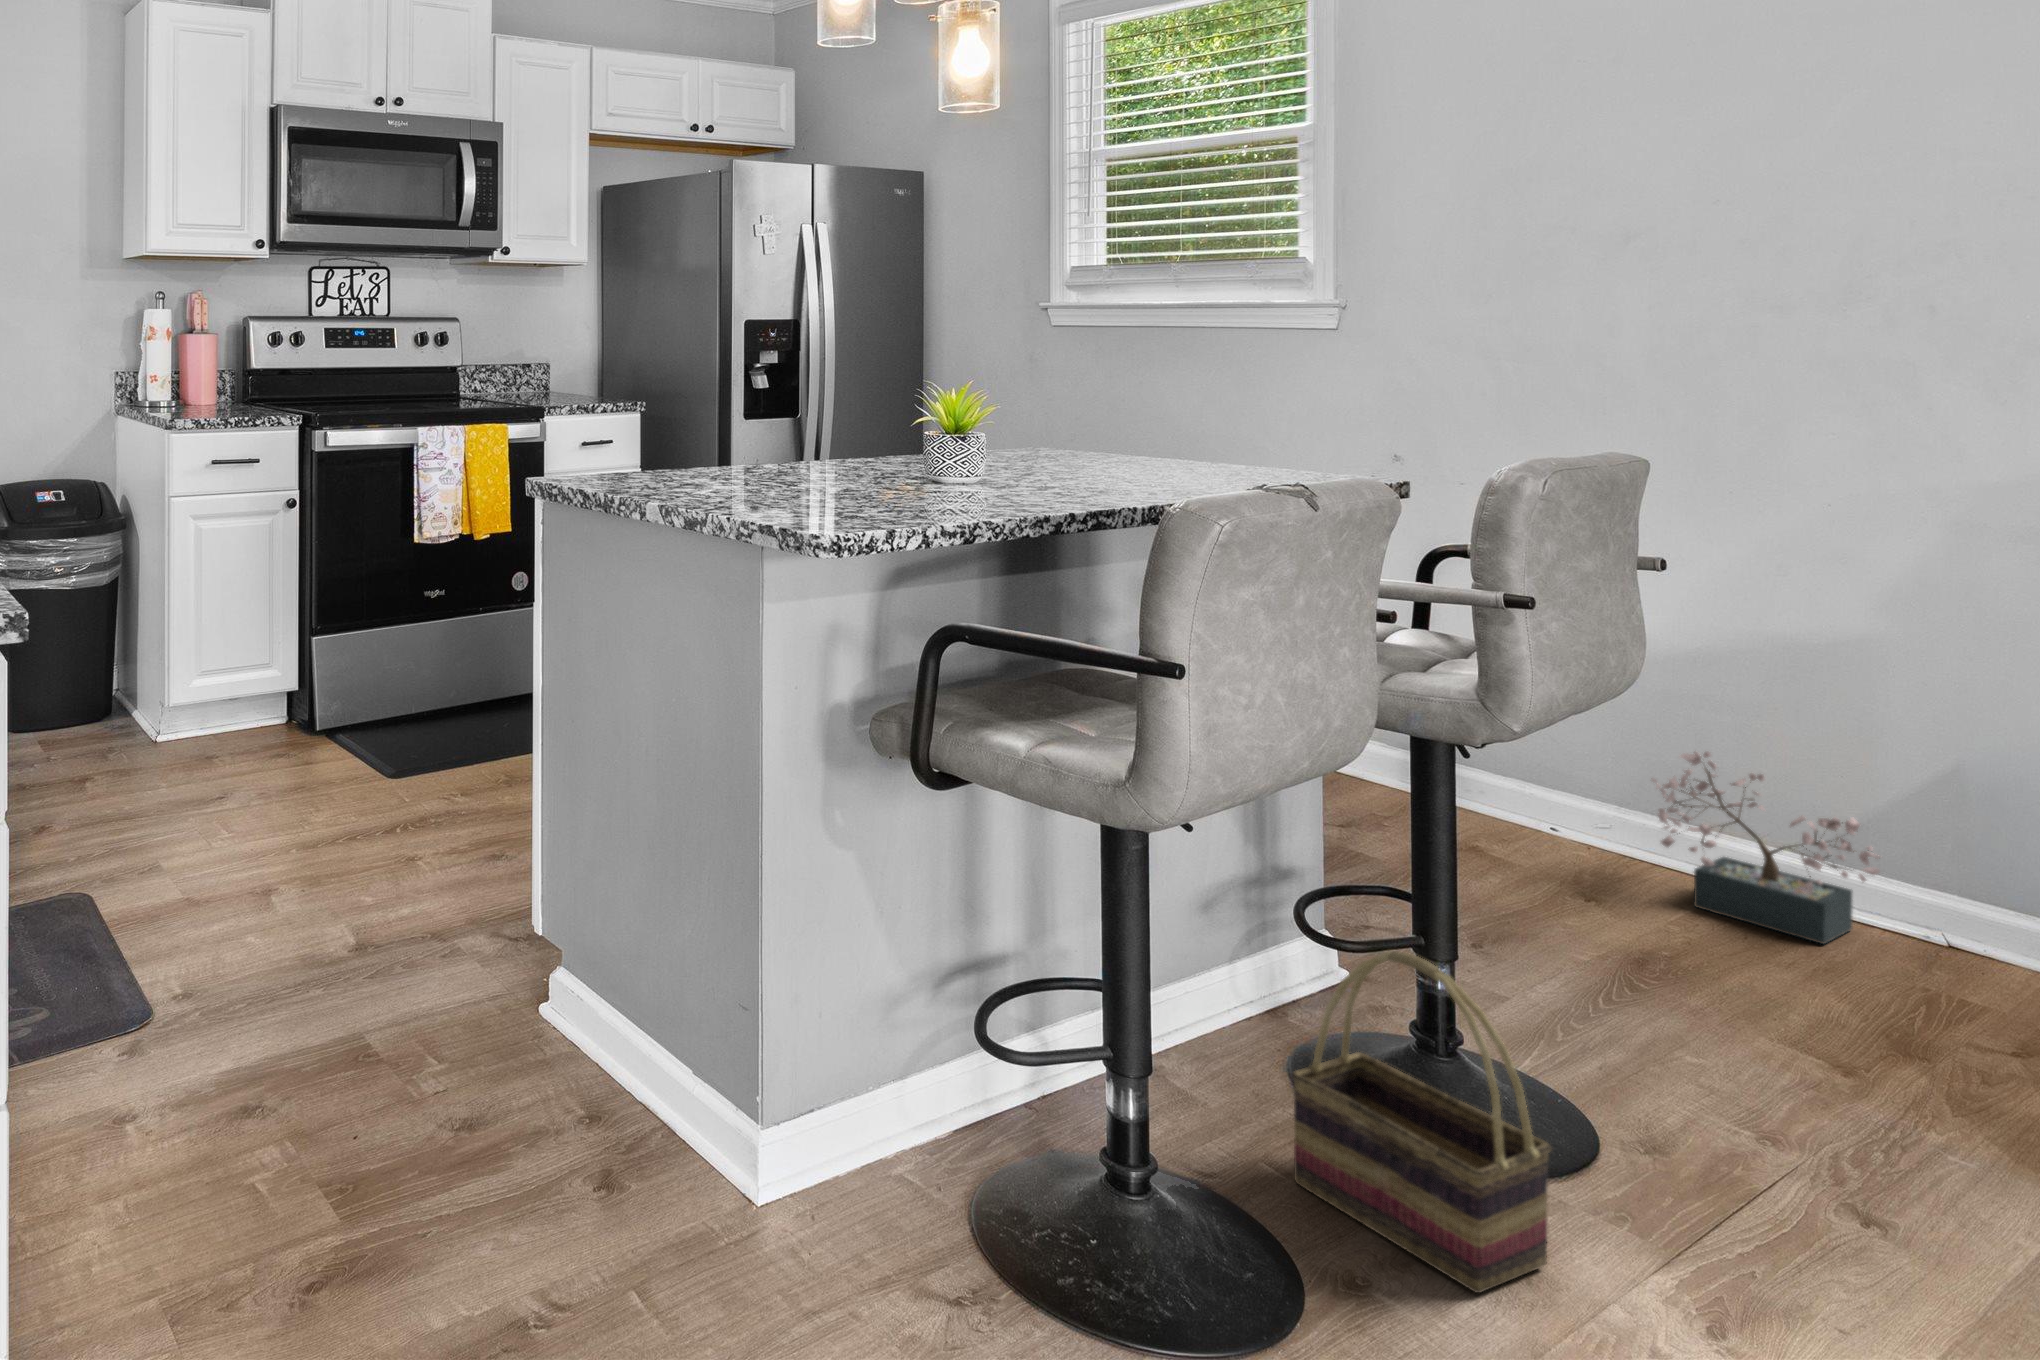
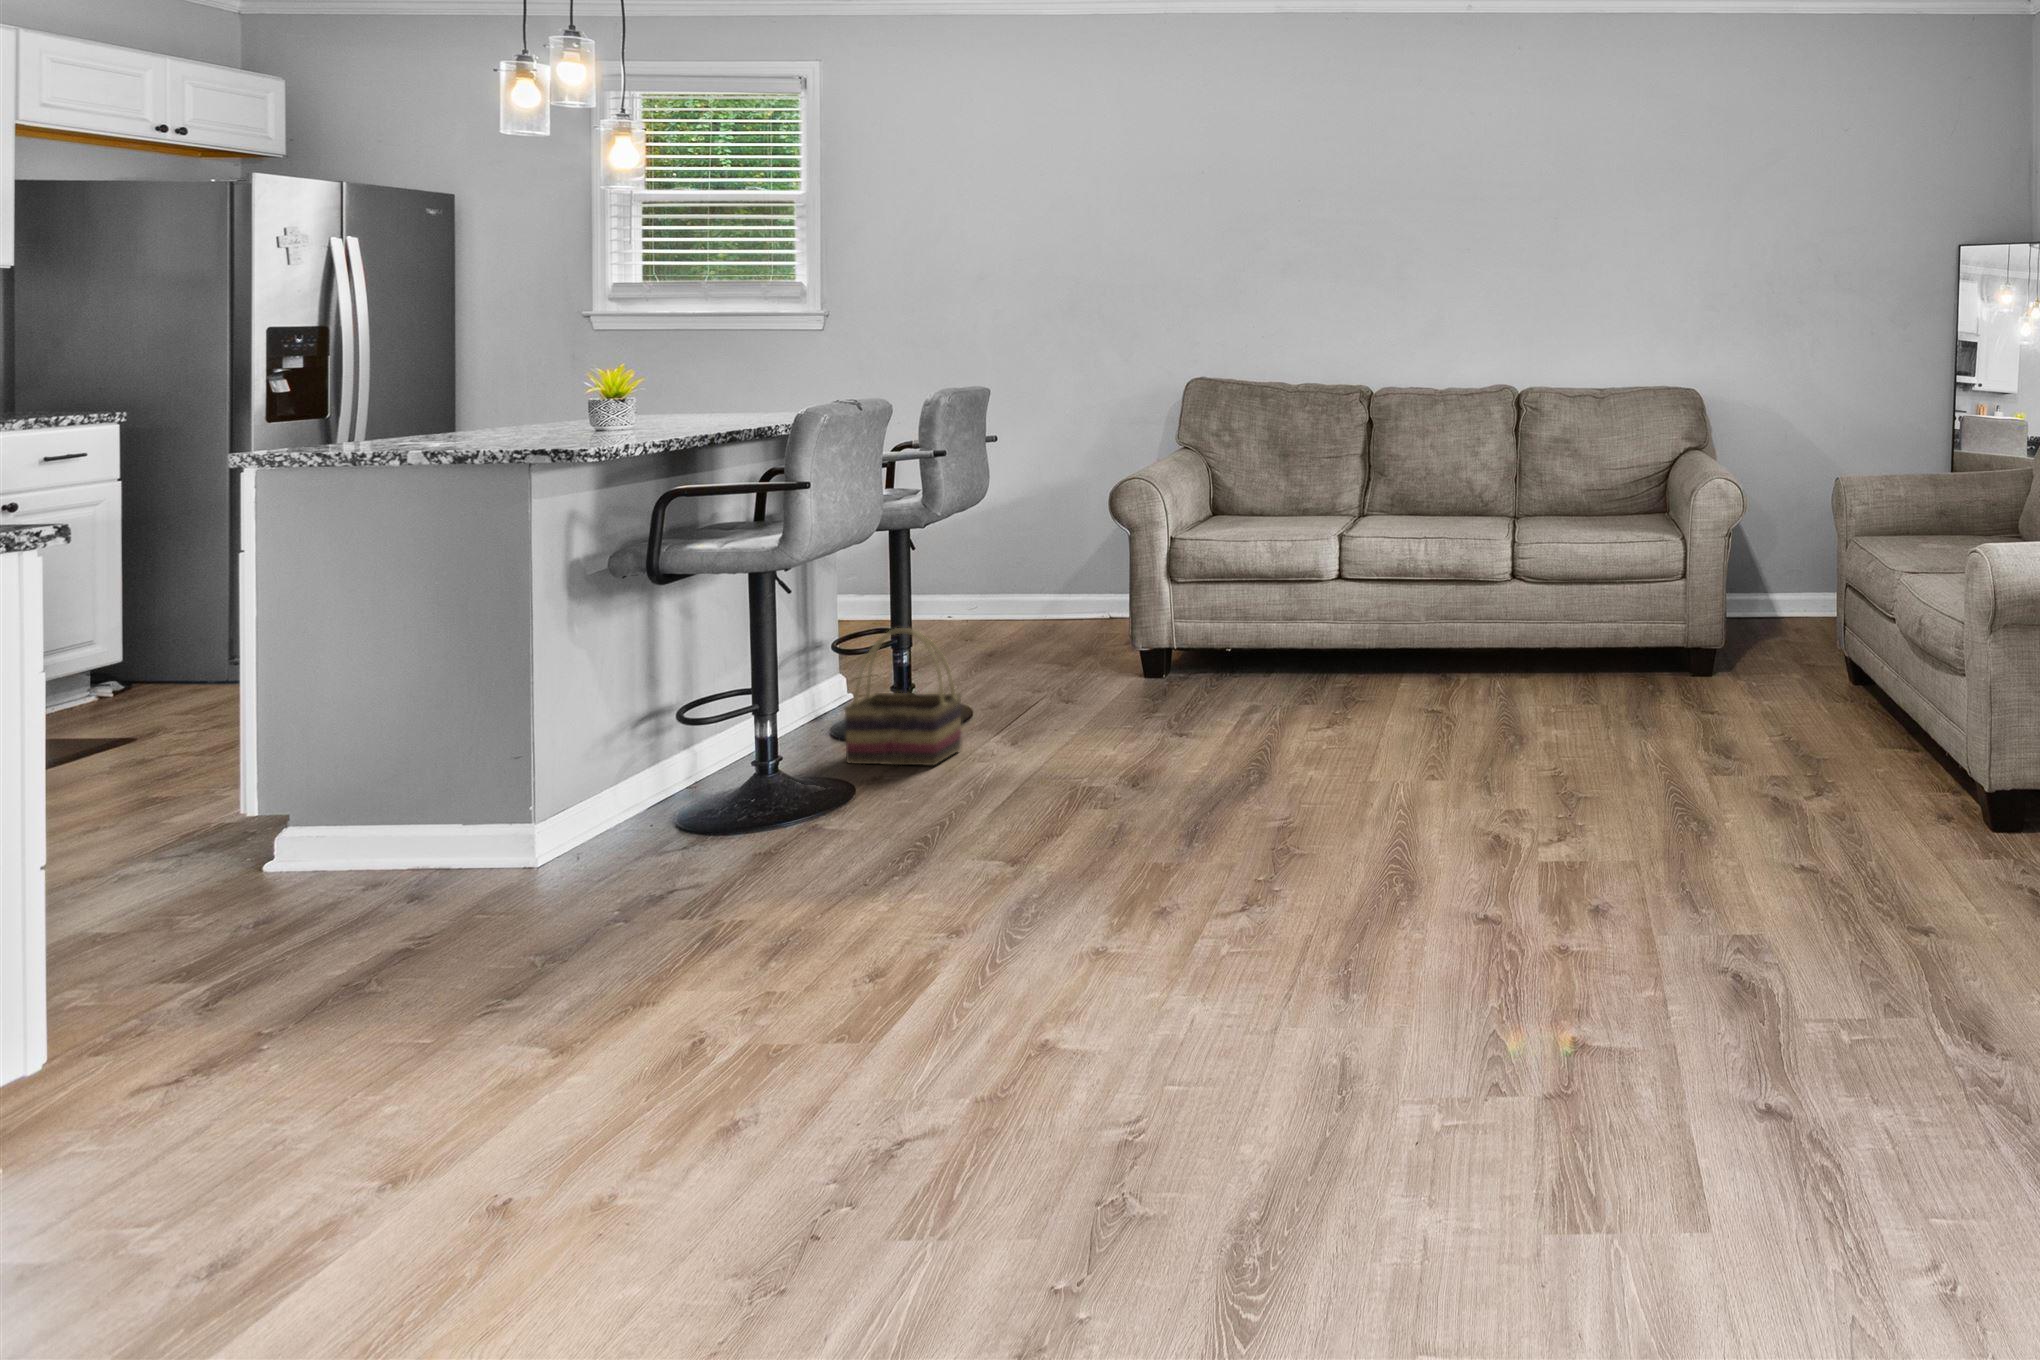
decorative plant: present [1652,752,1879,944] -> none [996,547,1091,627]

